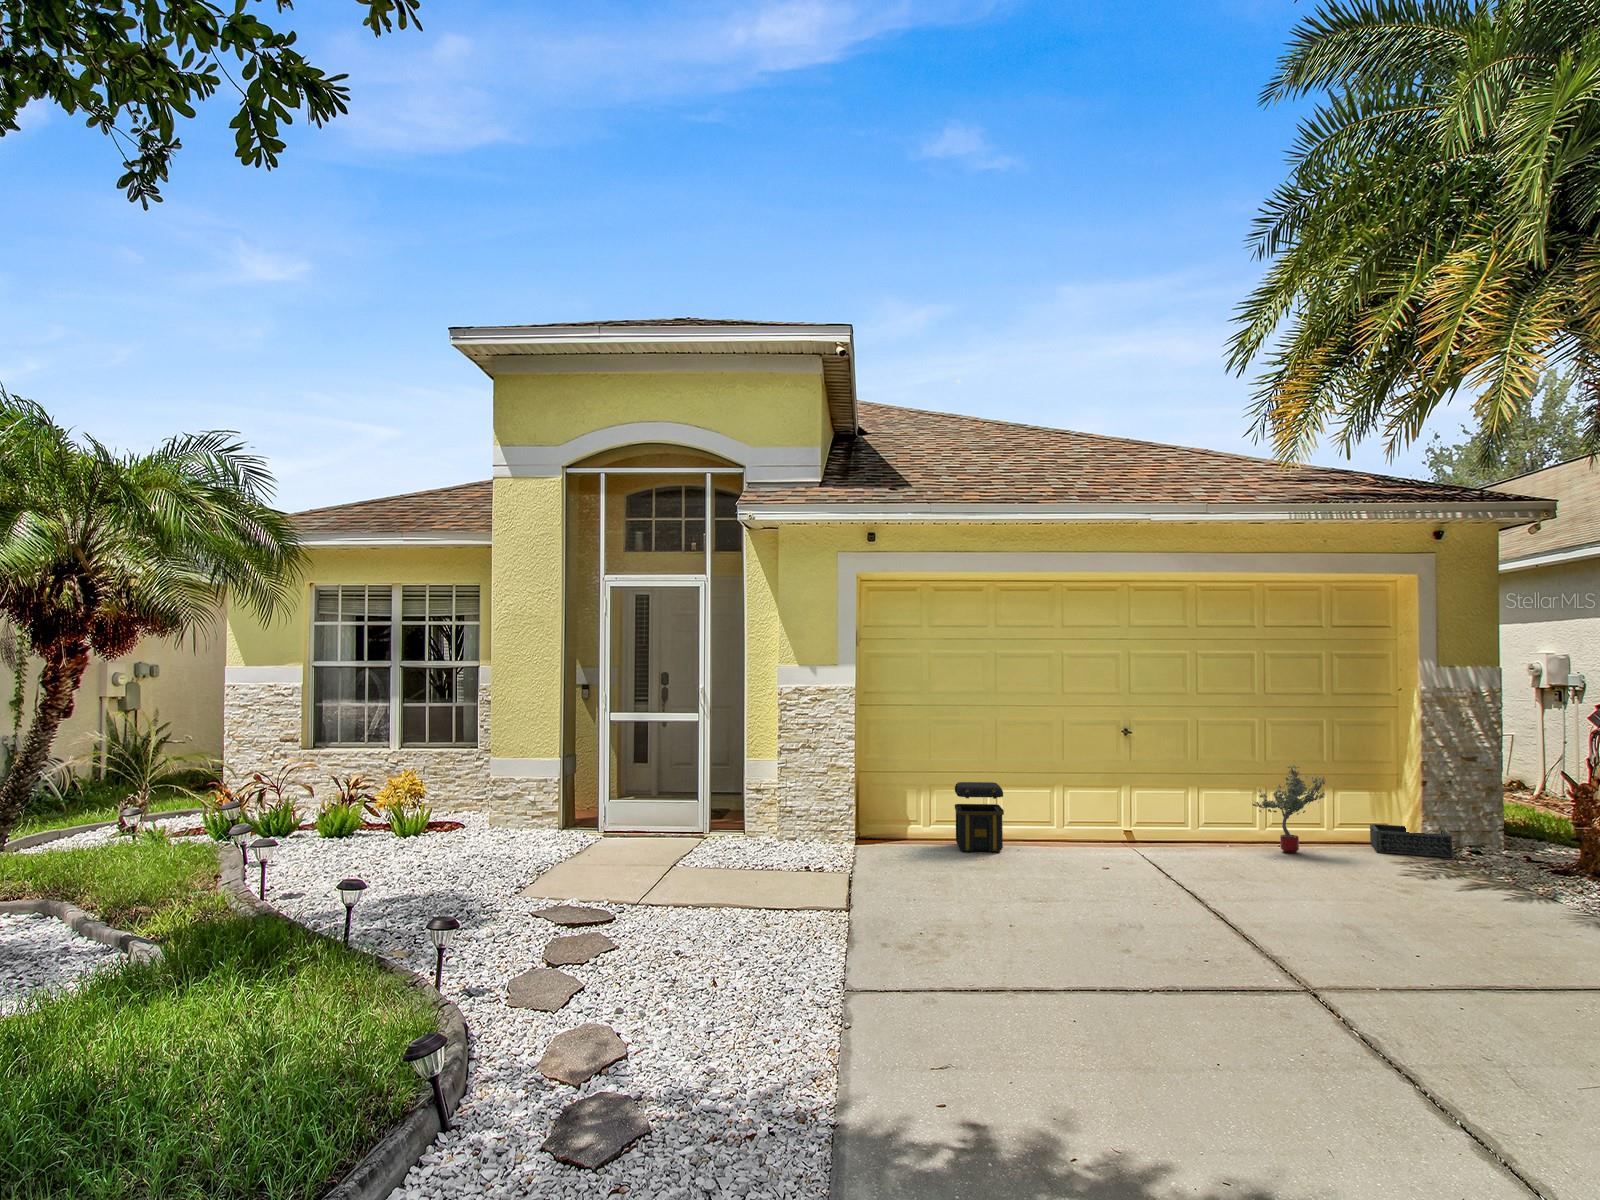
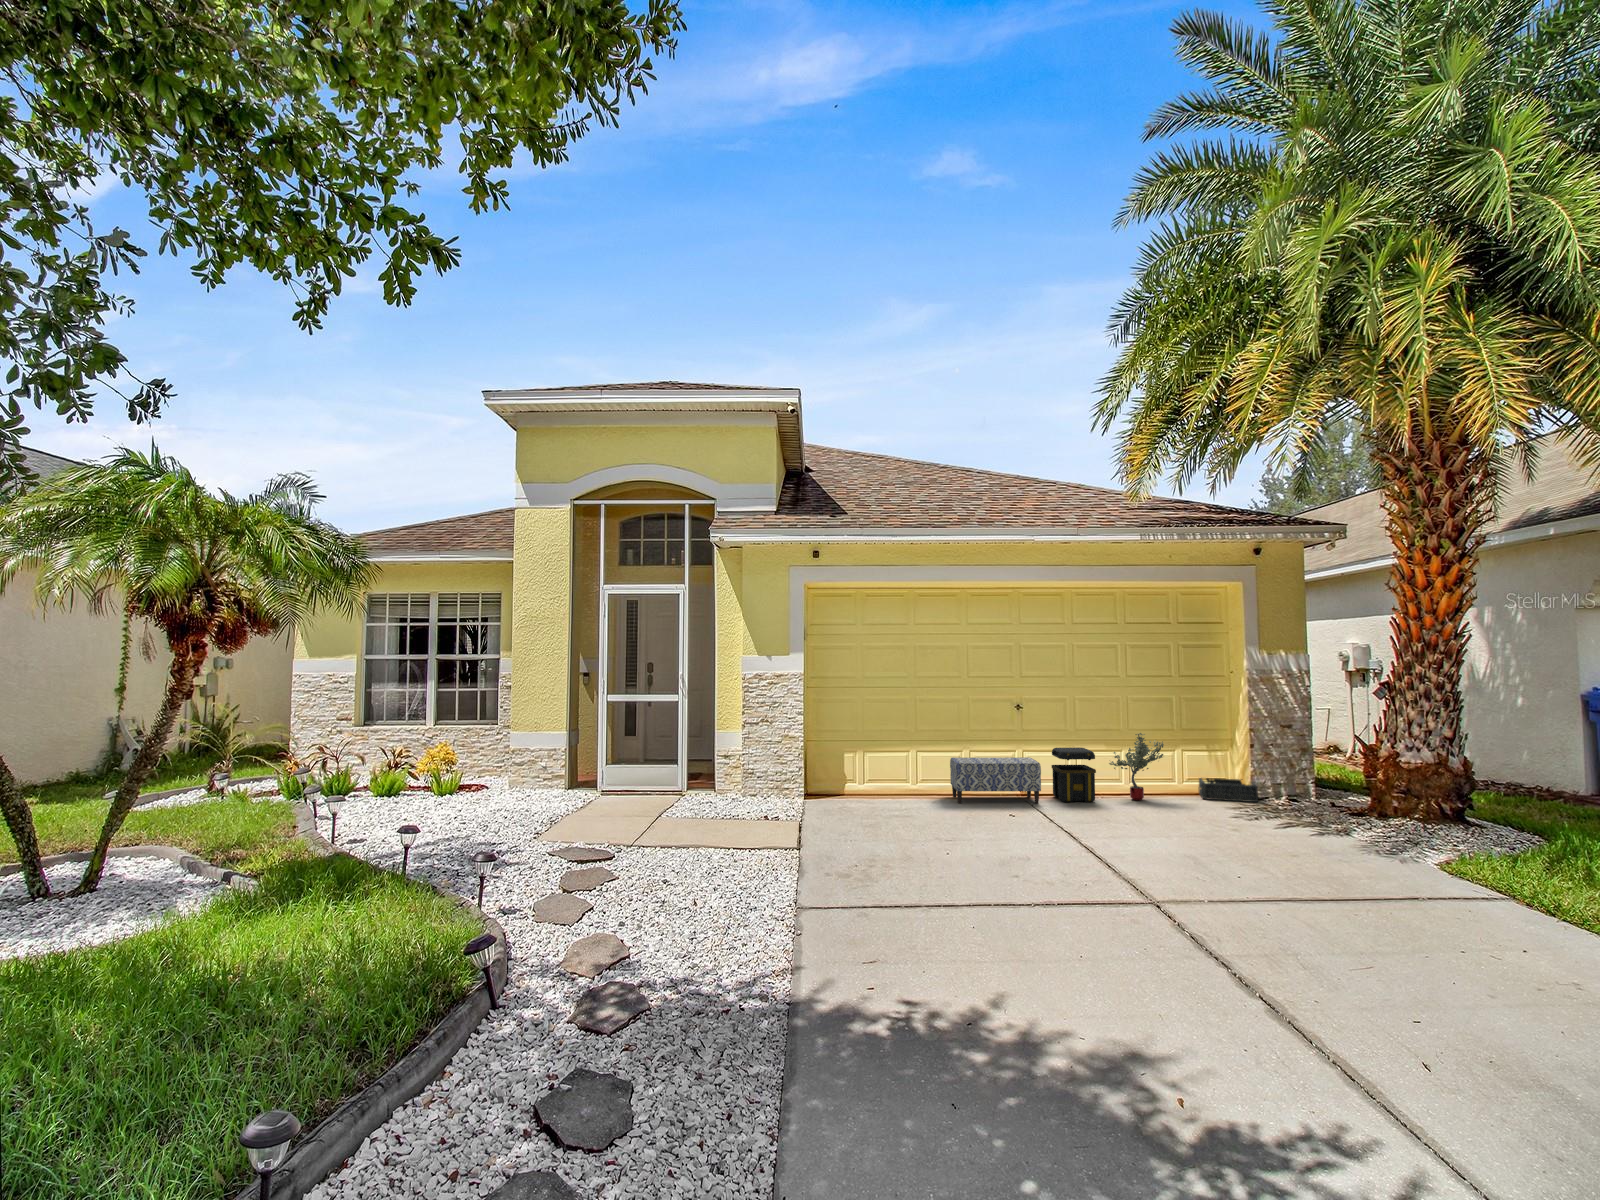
toolbox: present [955,782,1004,852] -> present [1052,748,1096,802]
bench: none [1044,795,1164,855] -> present [950,757,1041,804]

